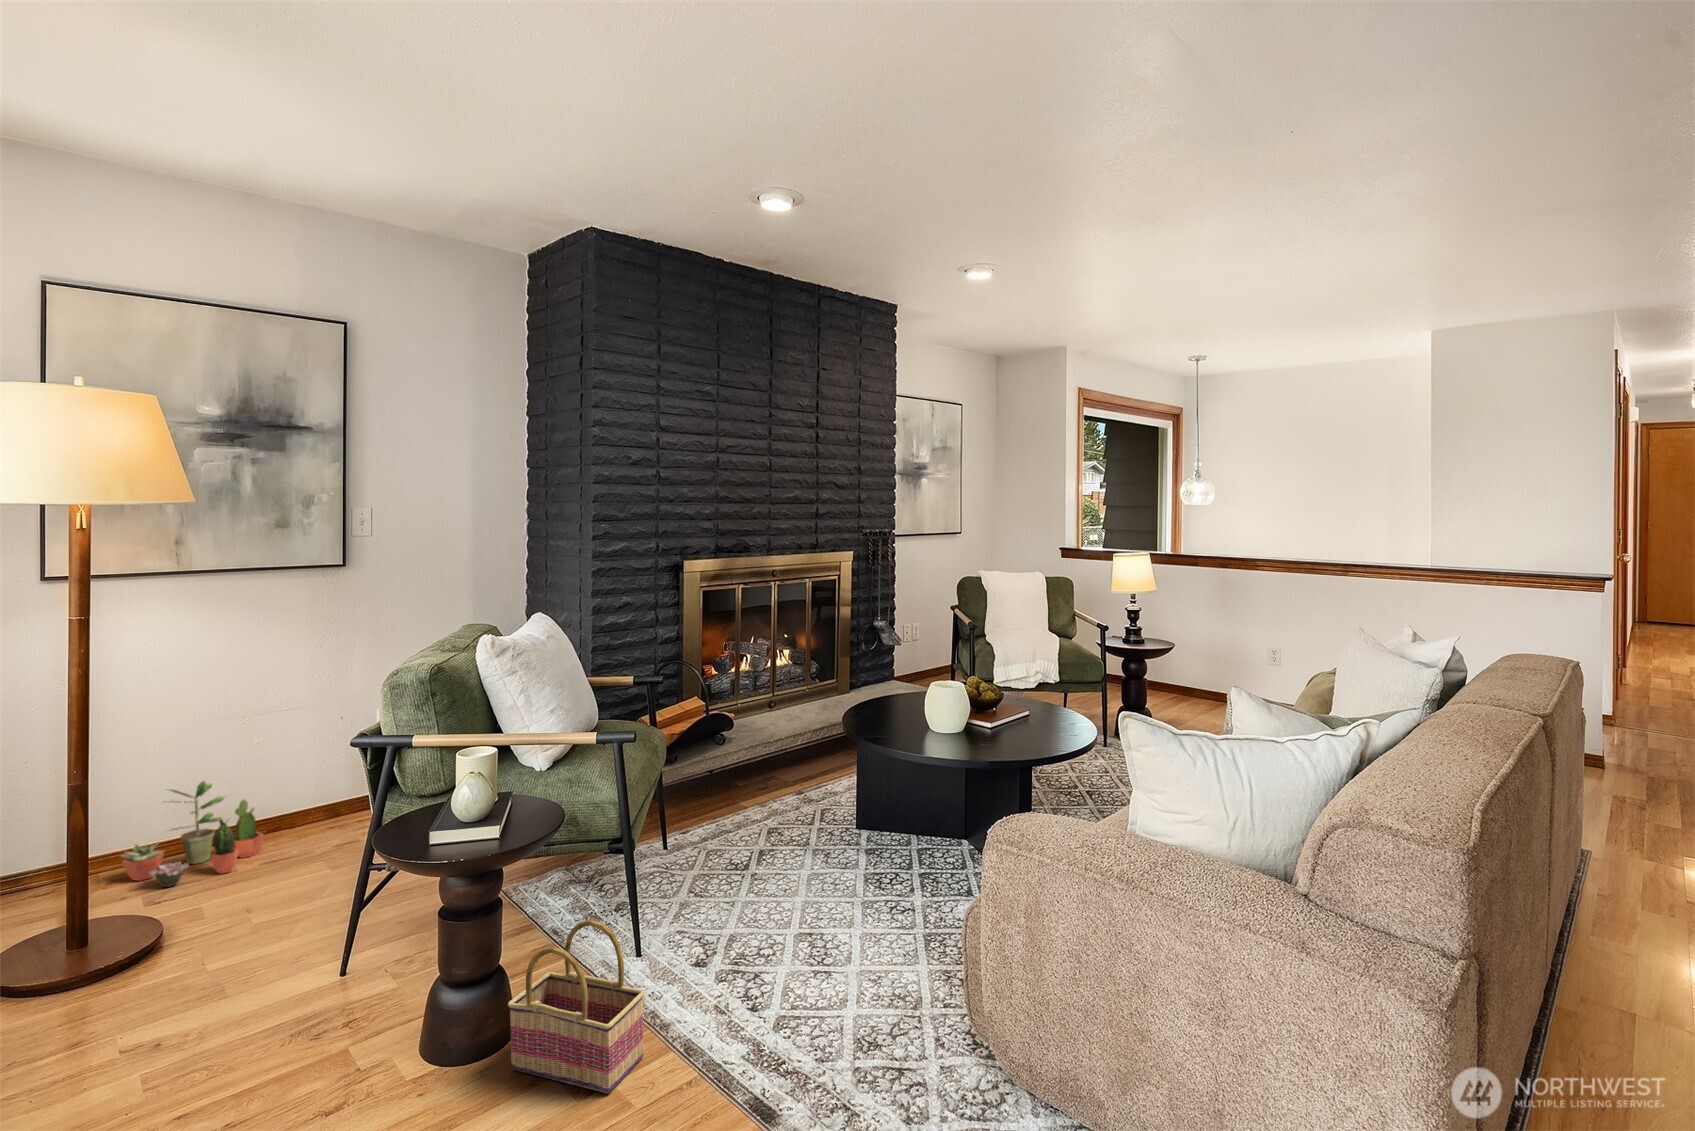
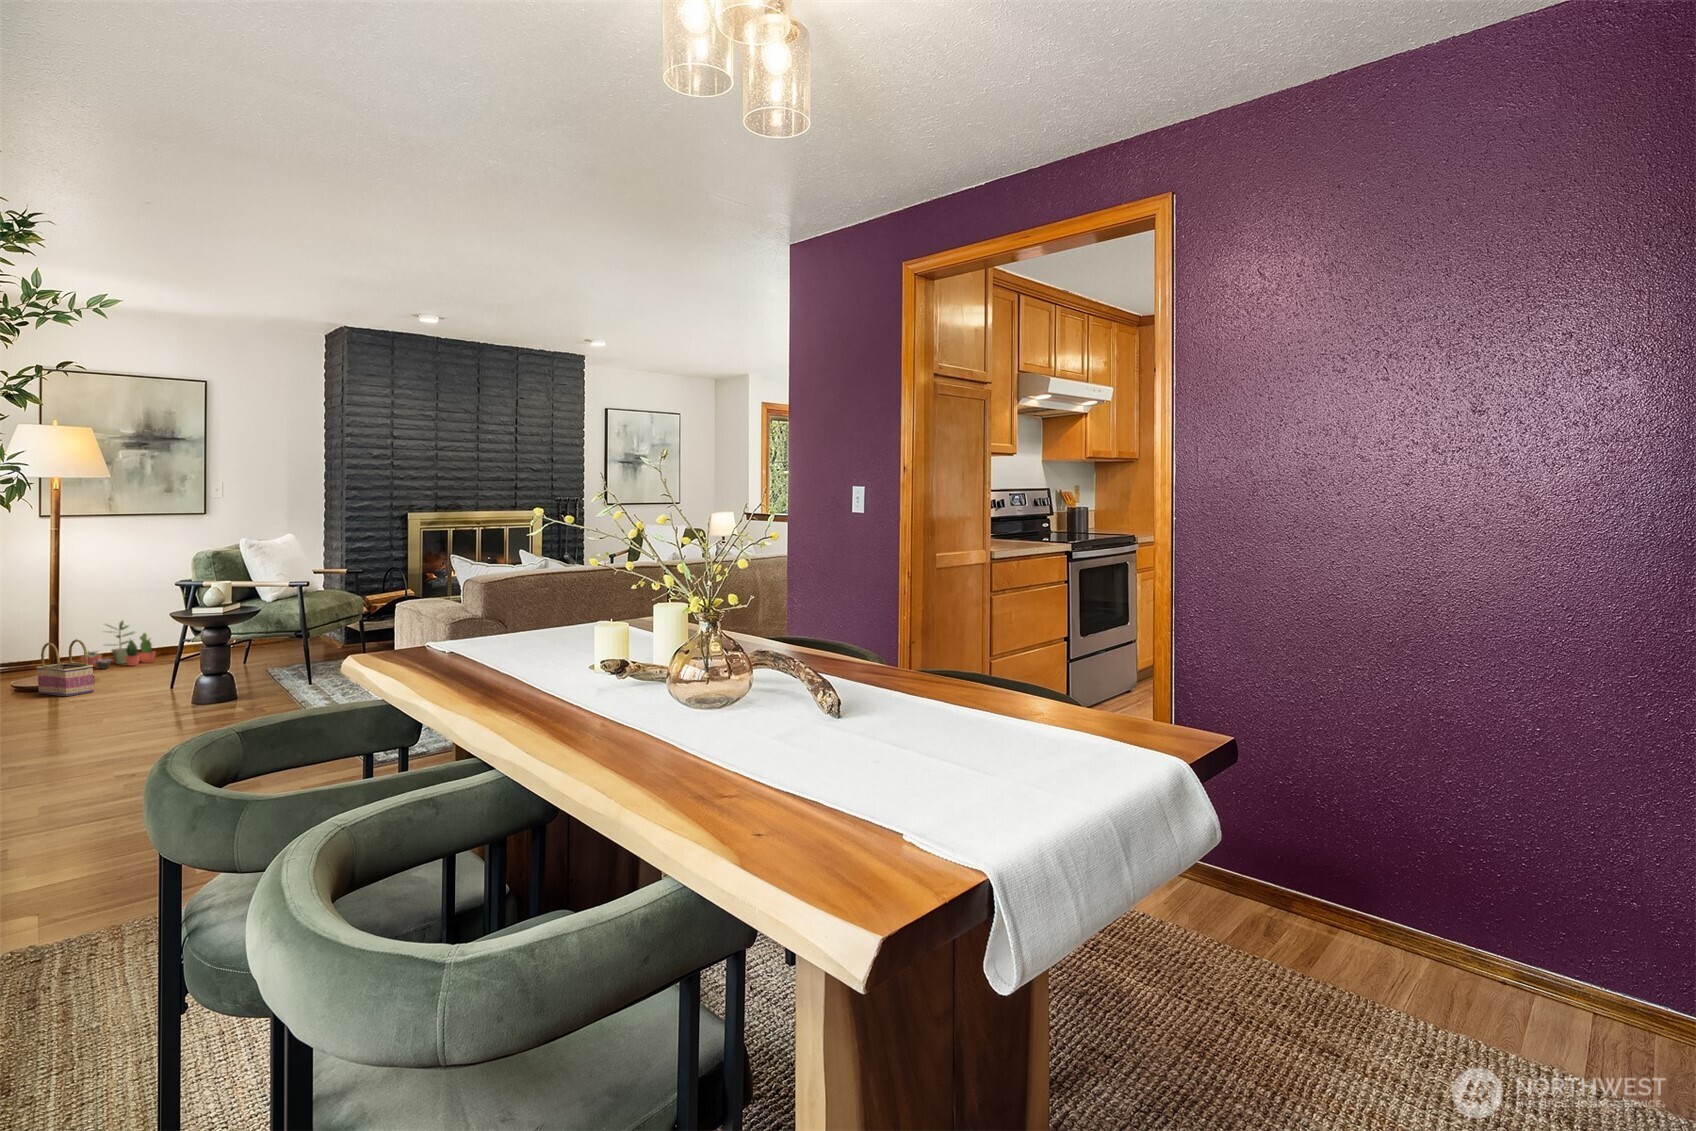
basket: present [508,920,645,1093] -> present [36,639,94,696]

